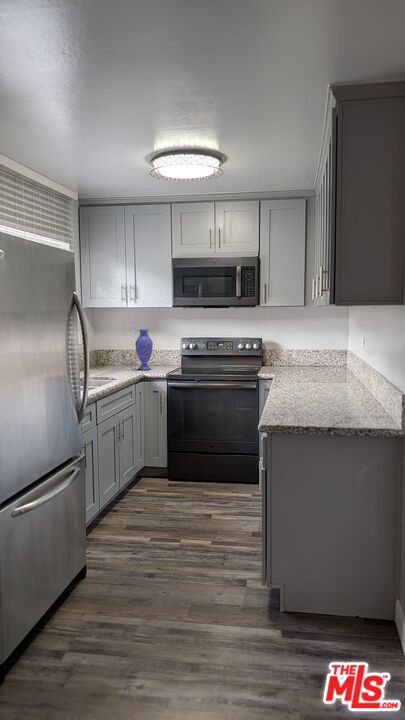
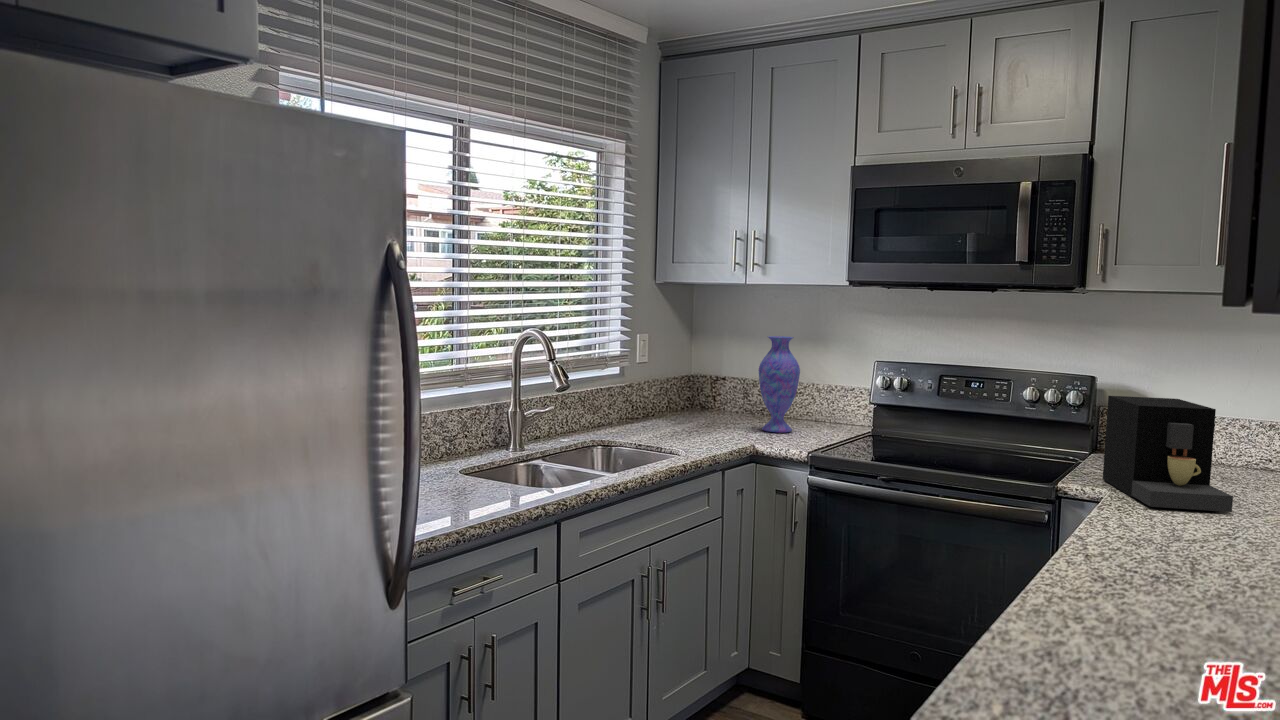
coffee maker: none [270,343,310,377] -> present [1103,396,1233,512]

